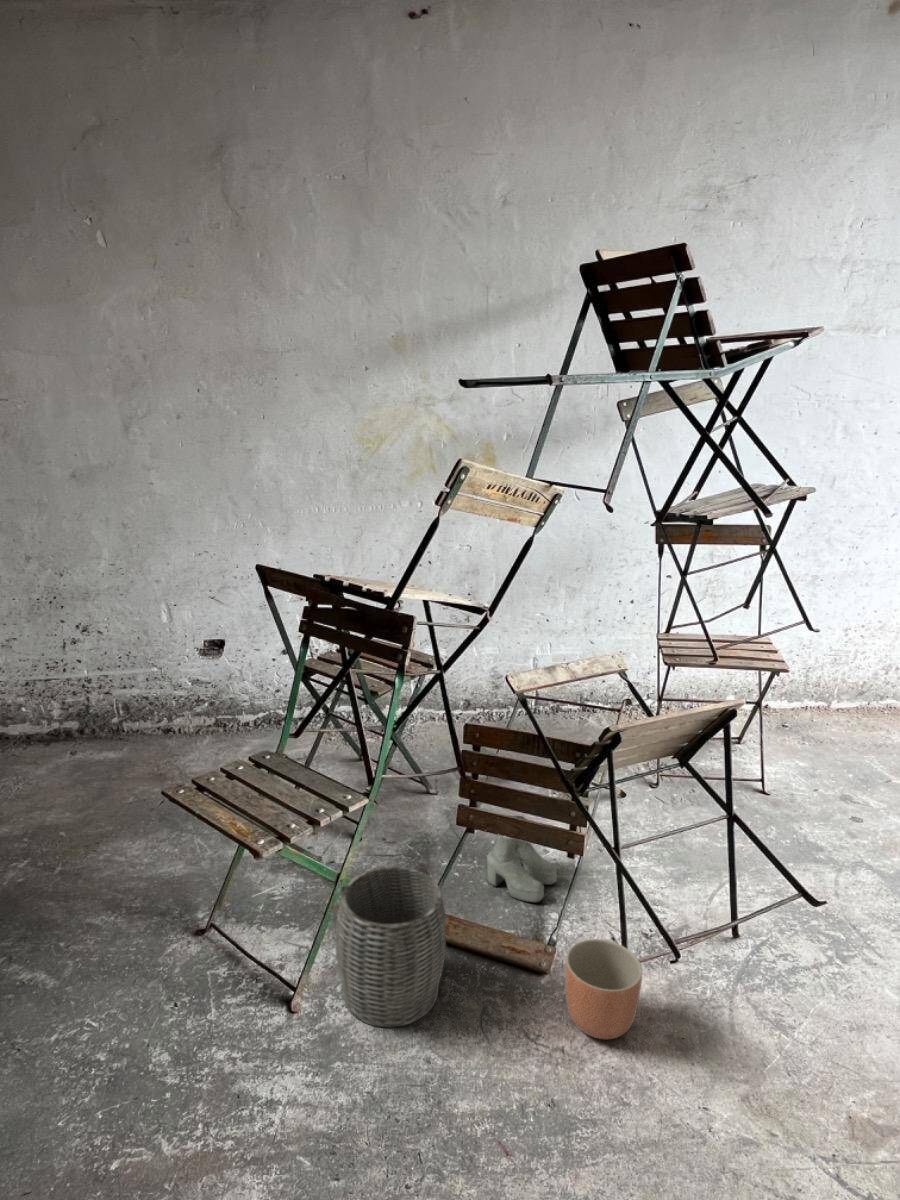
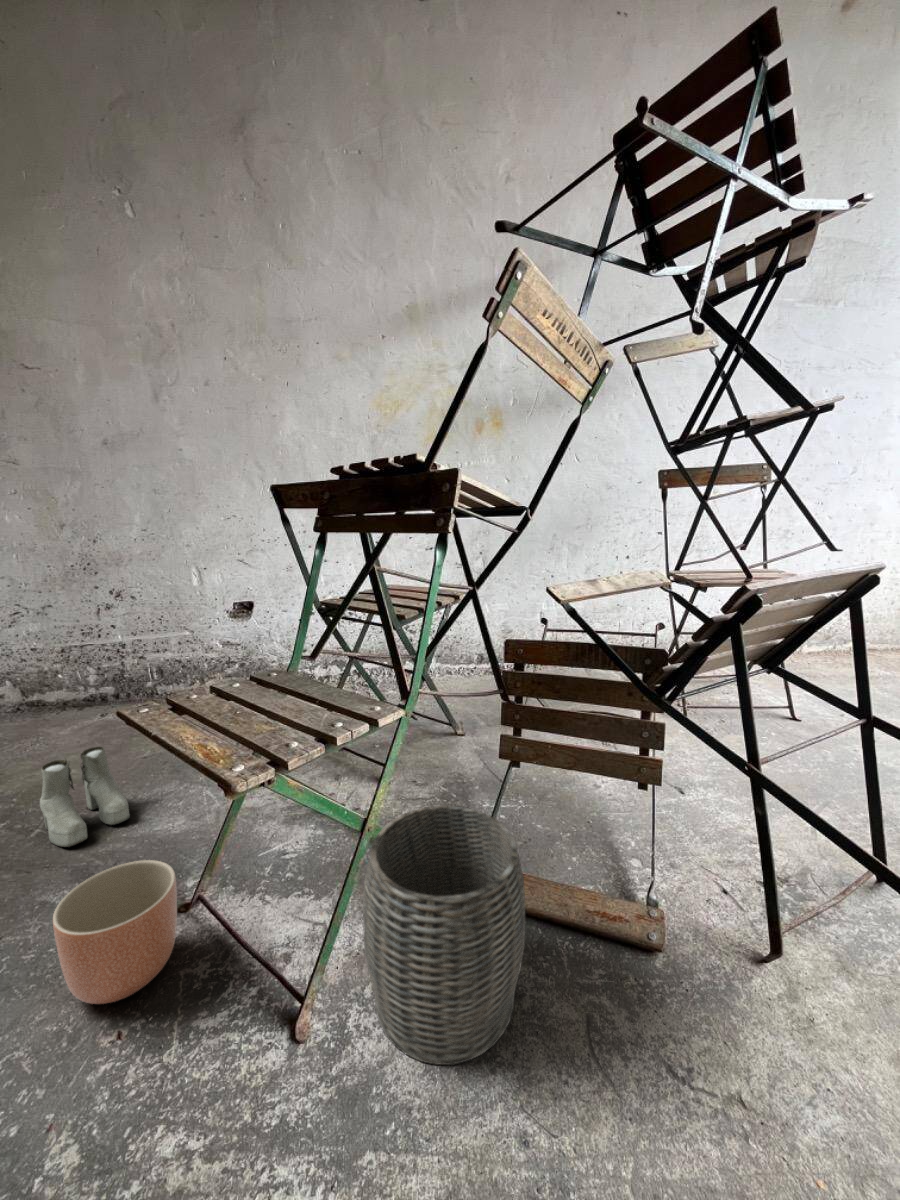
boots: present [487,816,557,902] -> present [40,746,130,847]
planter: present [565,939,642,1039] -> present [53,860,177,1004]

